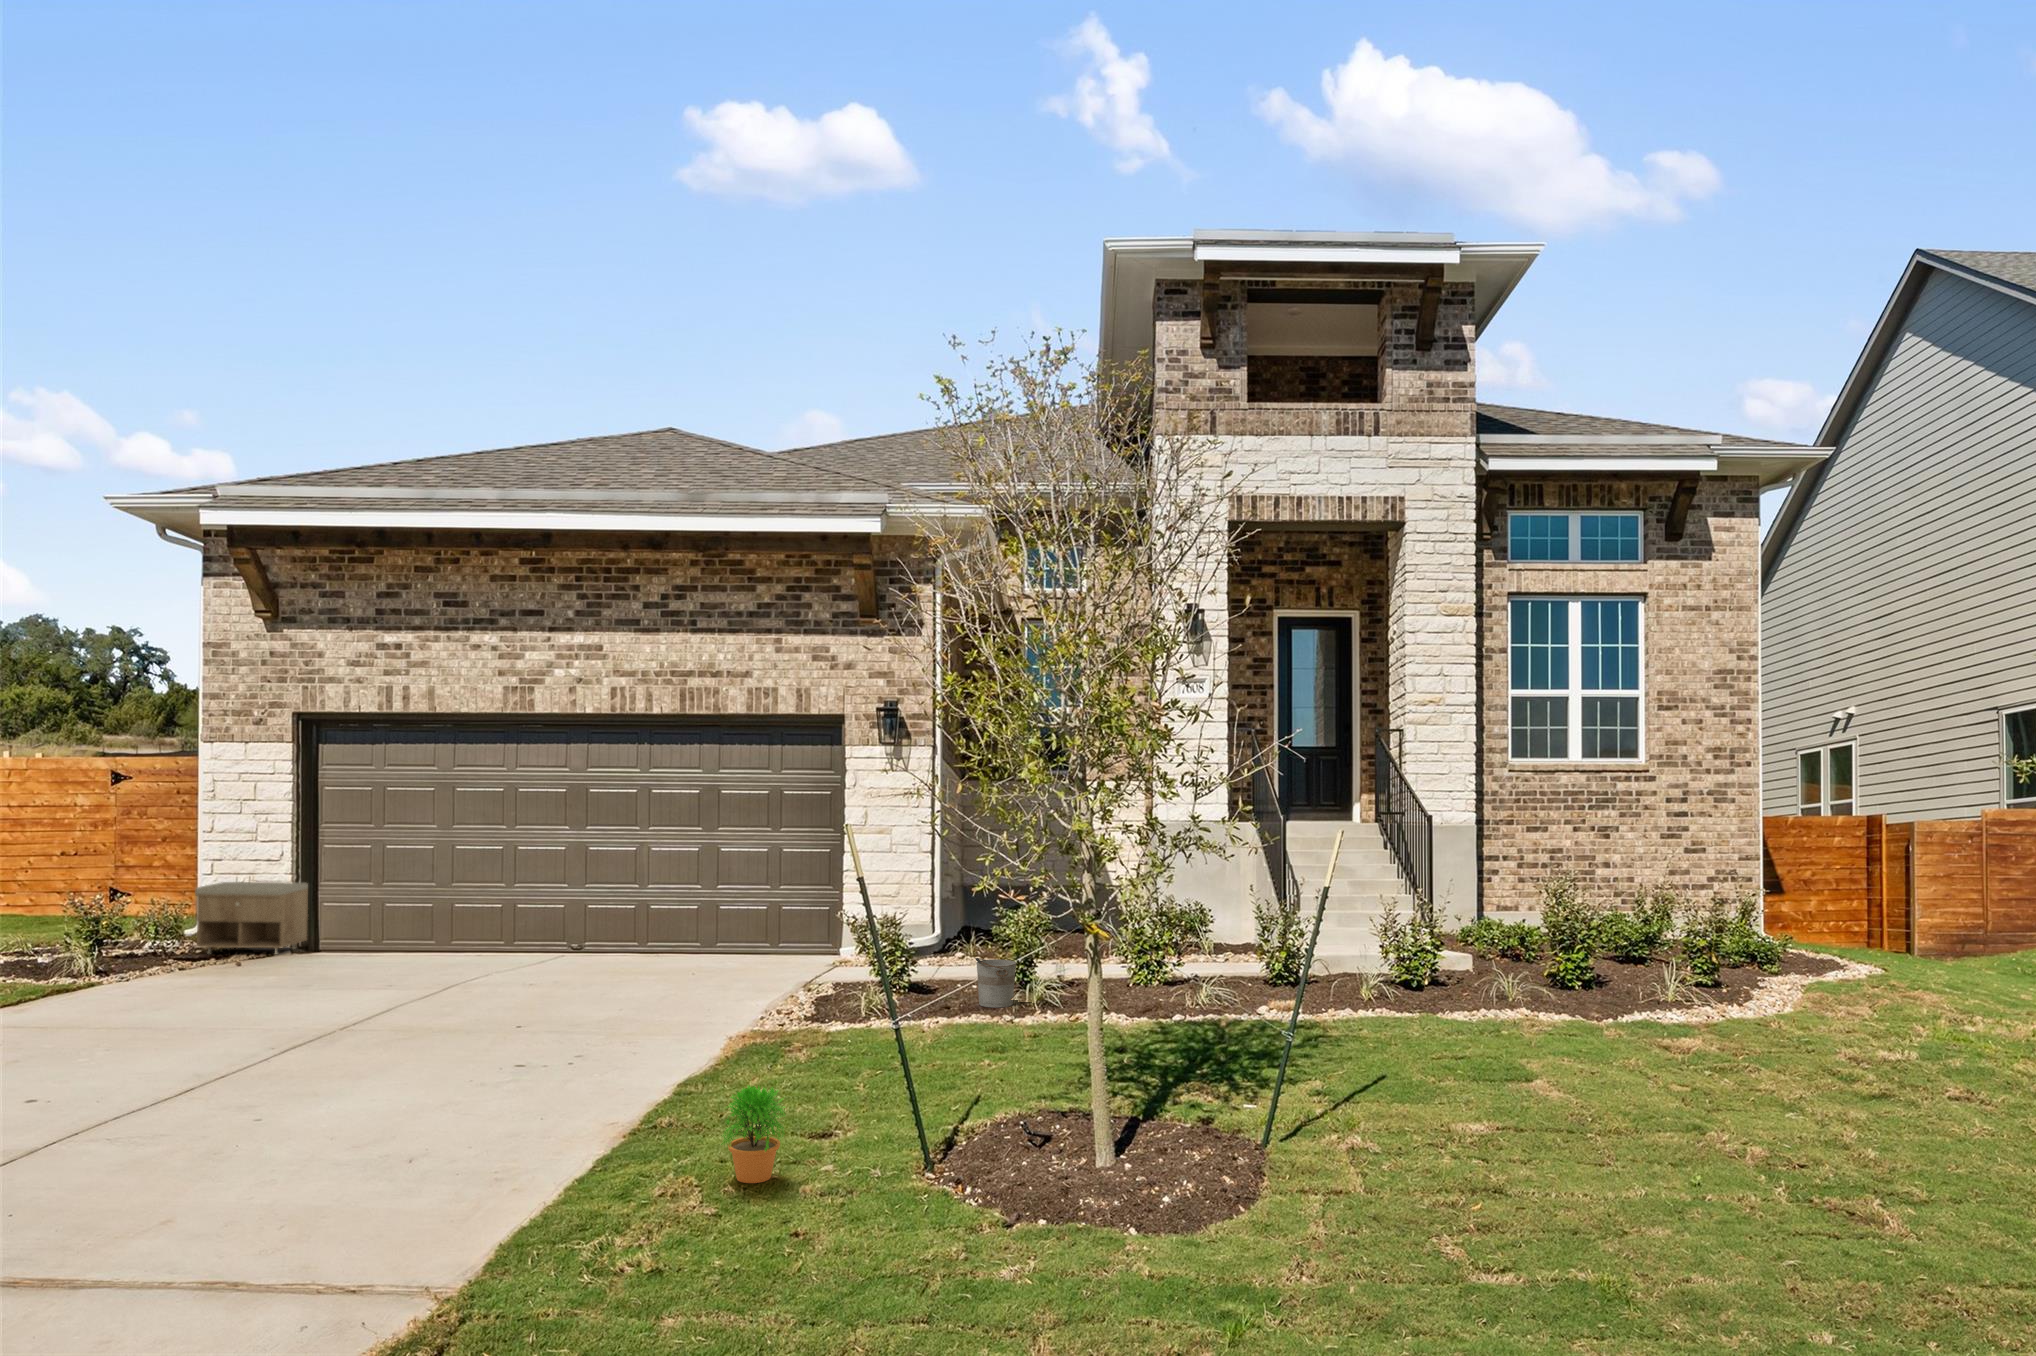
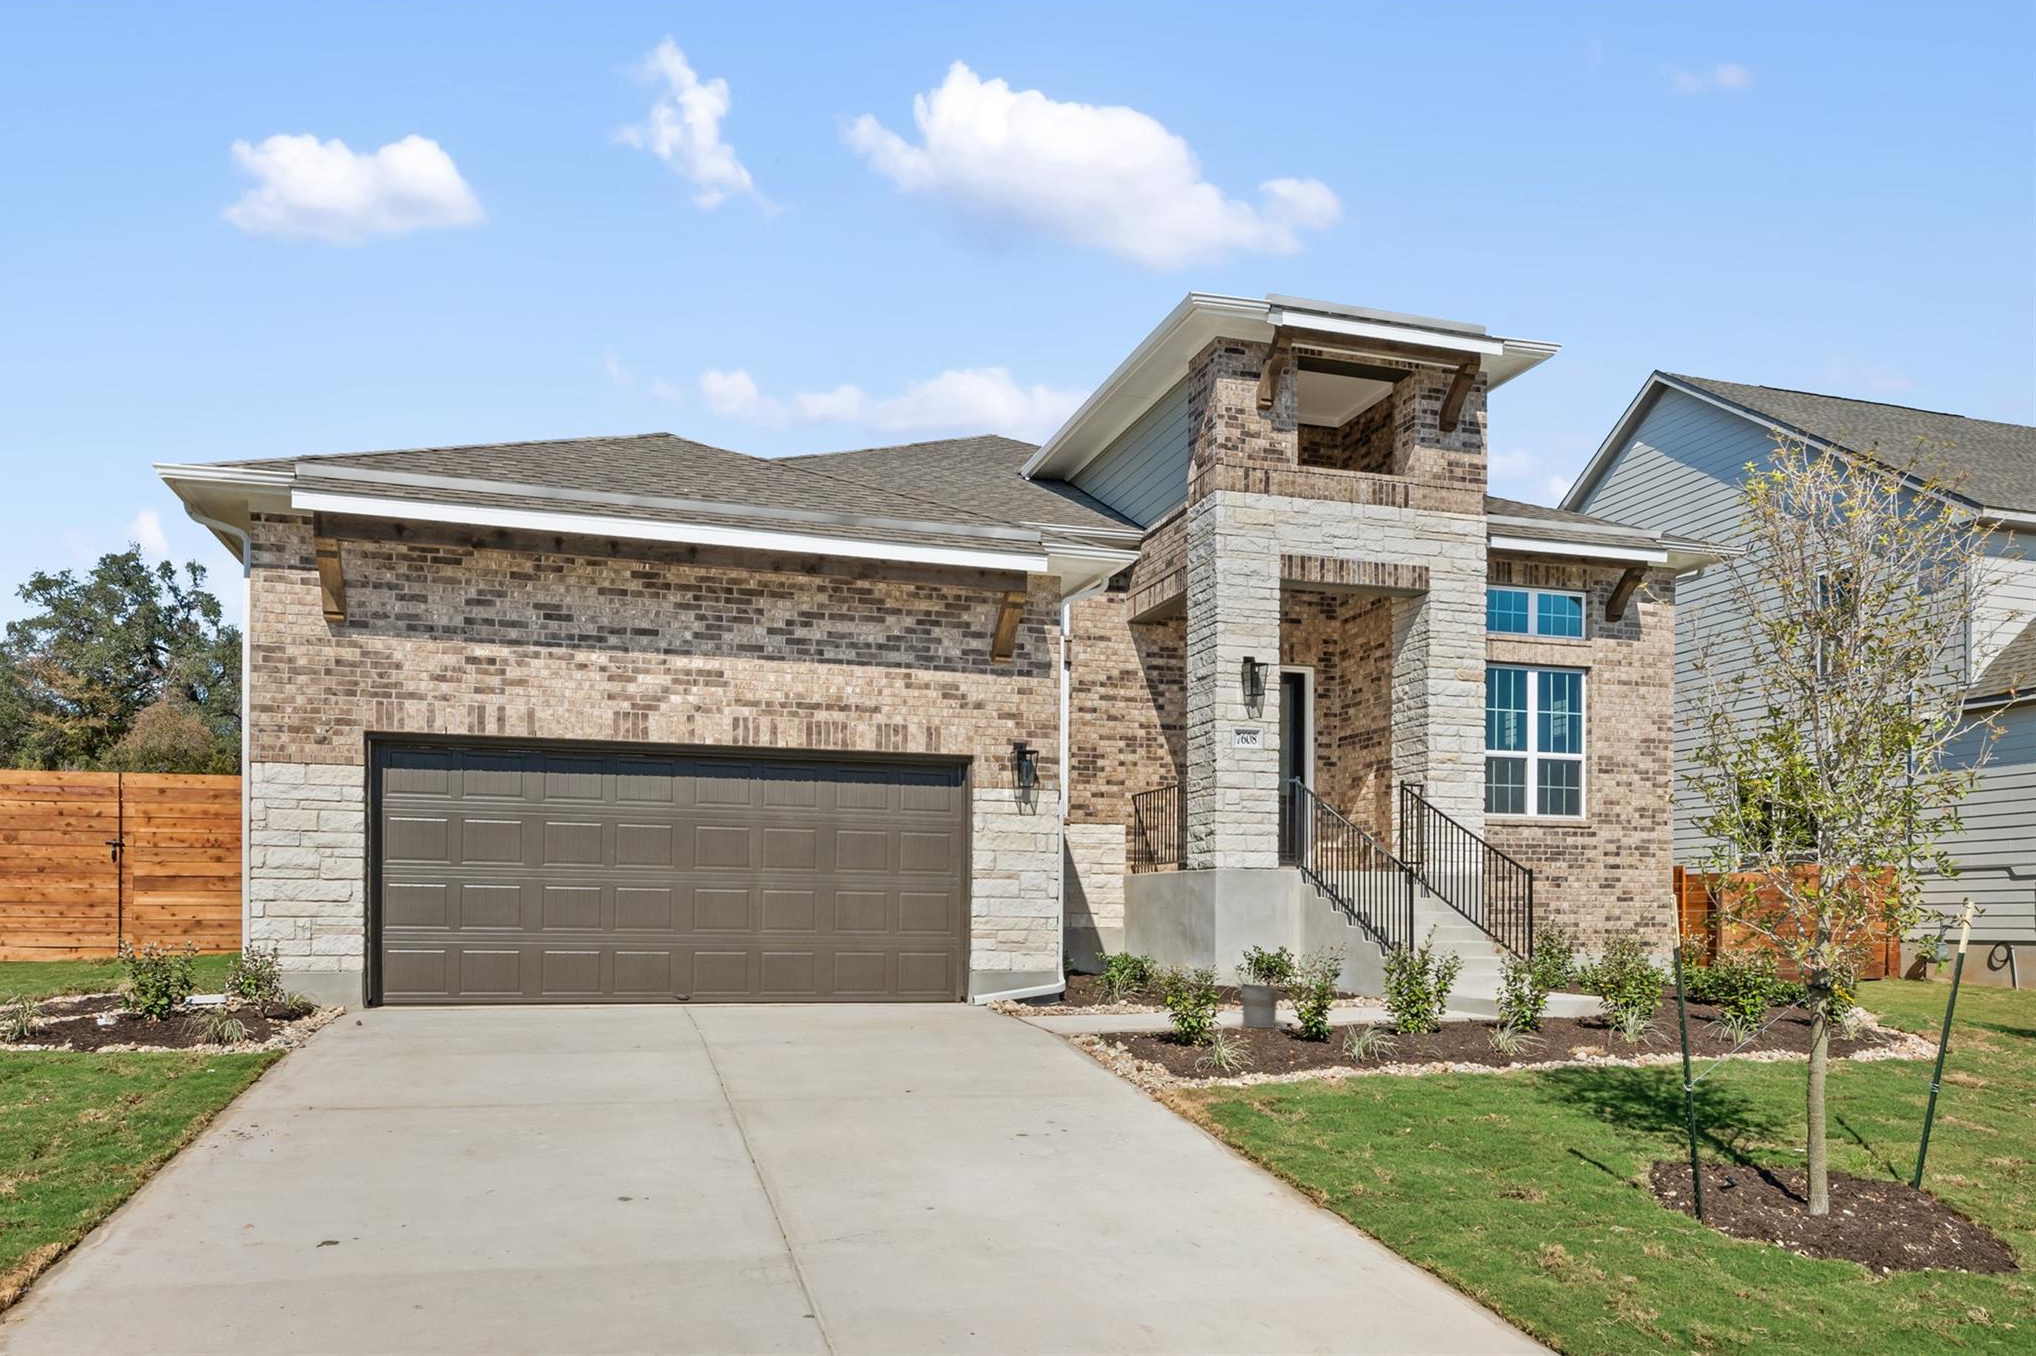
storage bench: present [195,882,308,954] -> none [275,934,387,1017]
potted plant: present [721,1085,785,1183] -> none [1420,1036,1486,1115]

